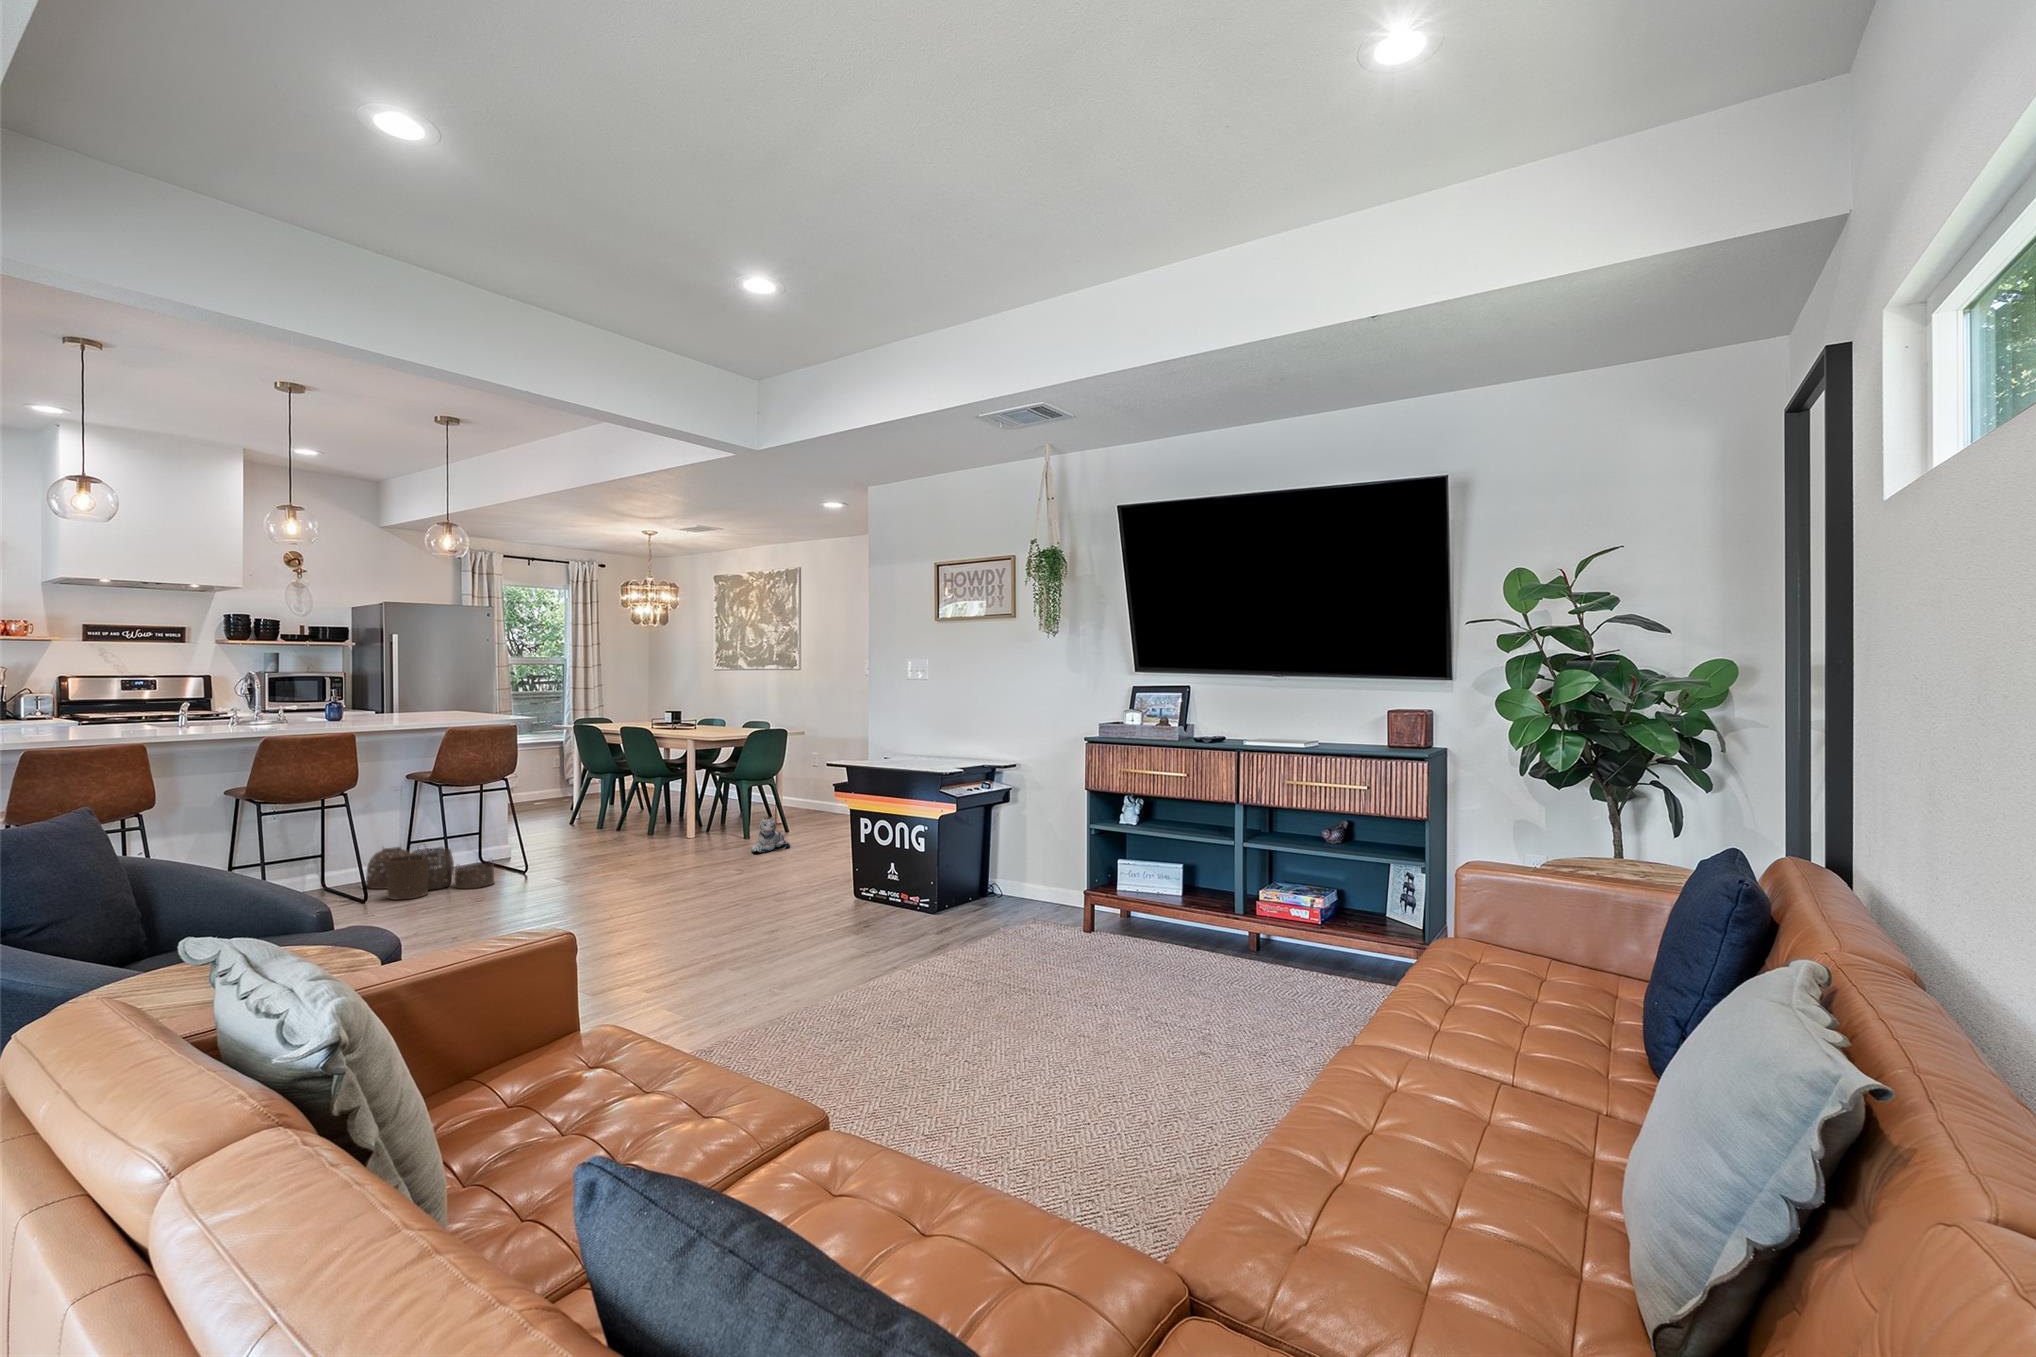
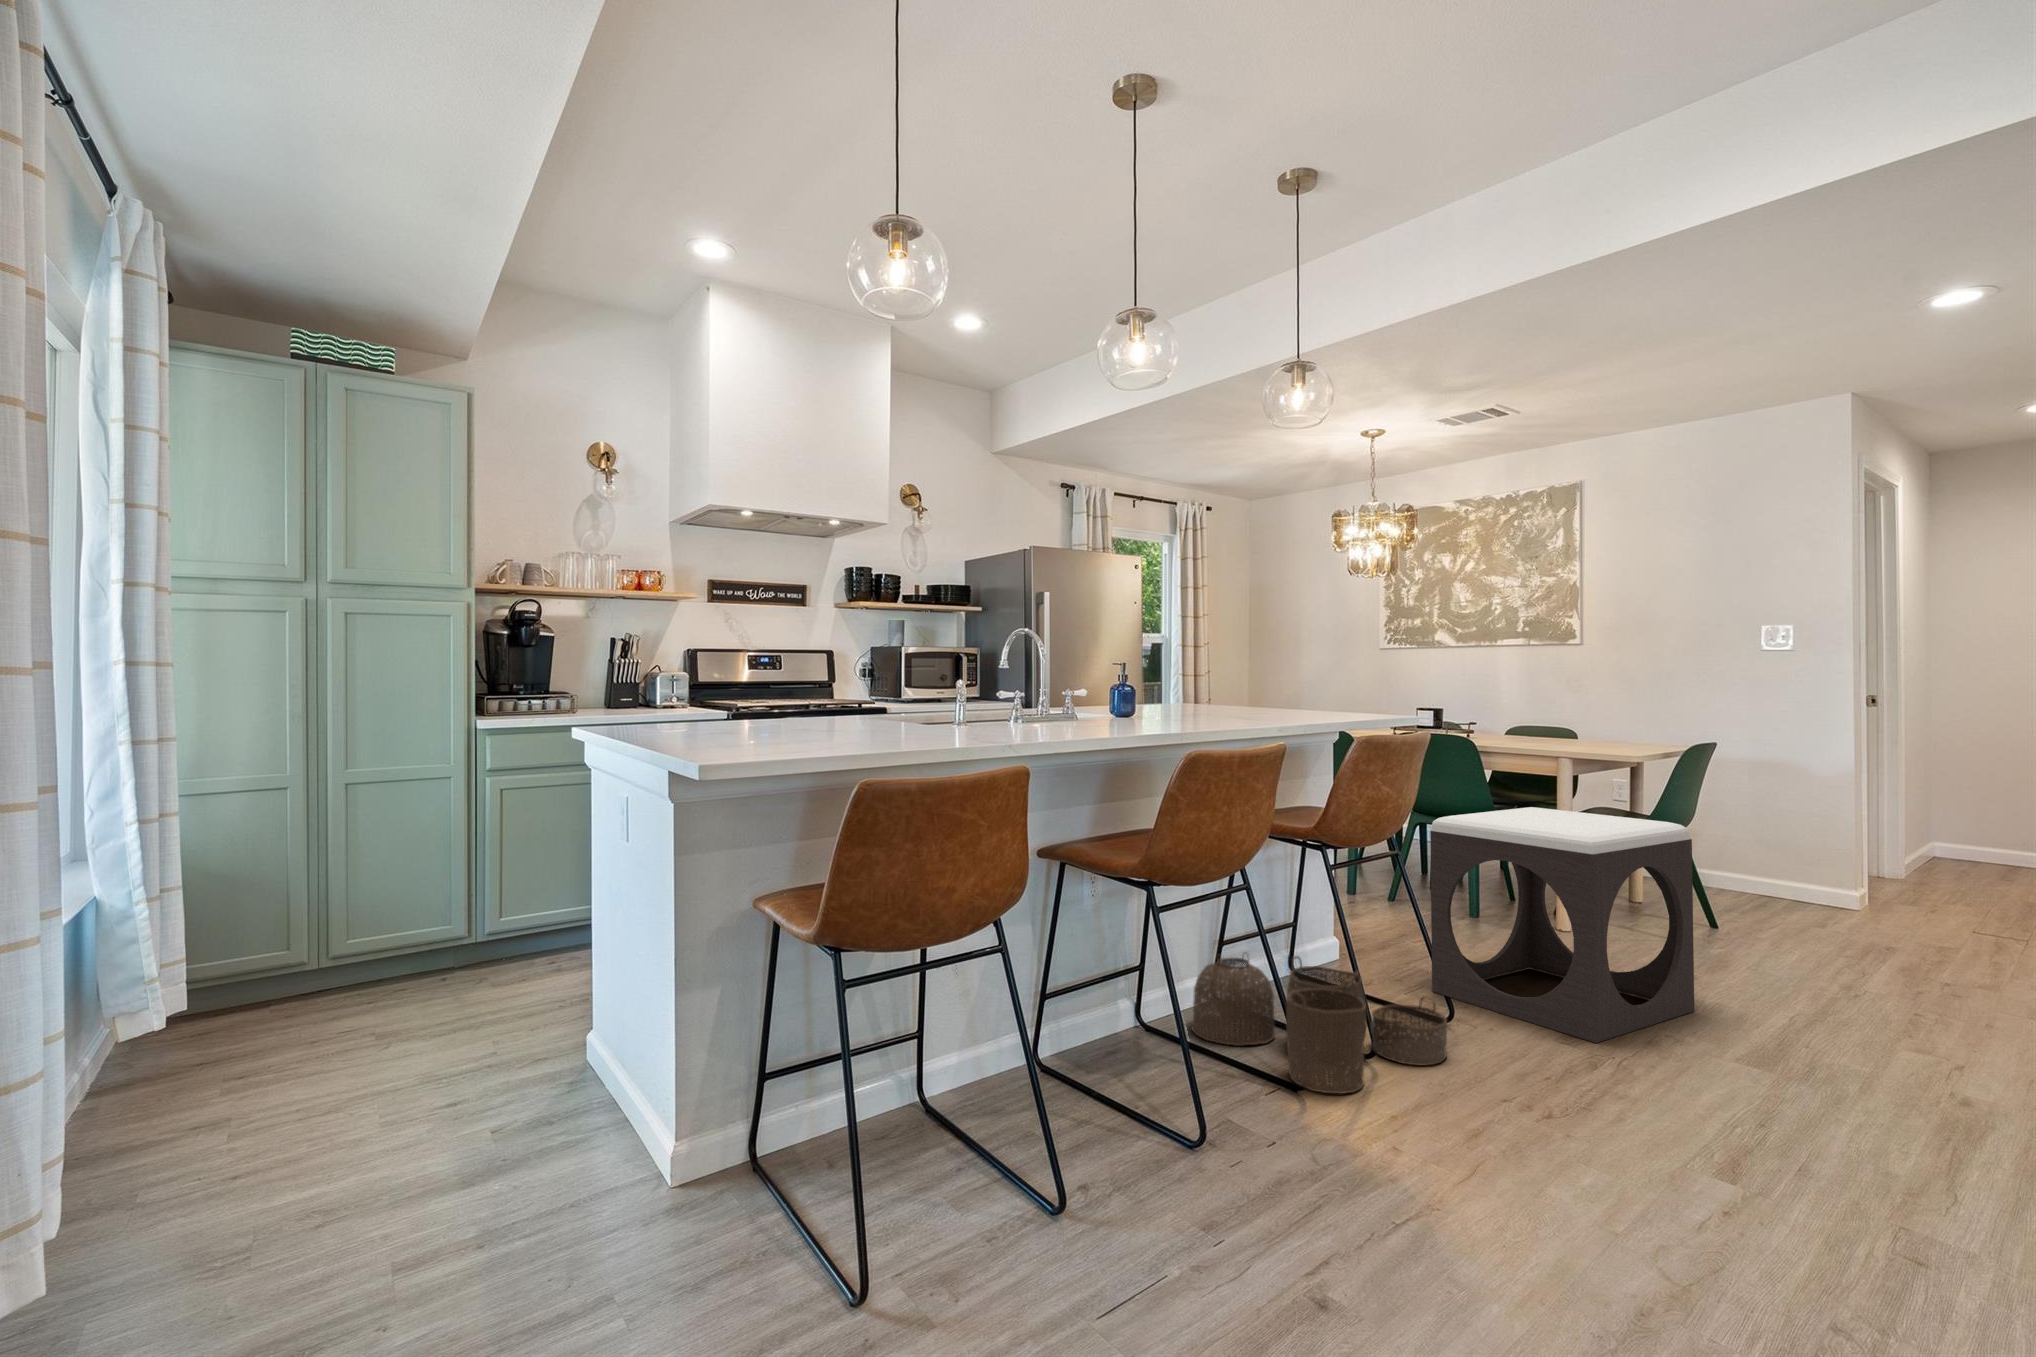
footstool: none [544,768,666,876] -> present [1430,807,1694,1043]
plush toy: present [751,818,790,853] -> none [1792,919,1876,996]

